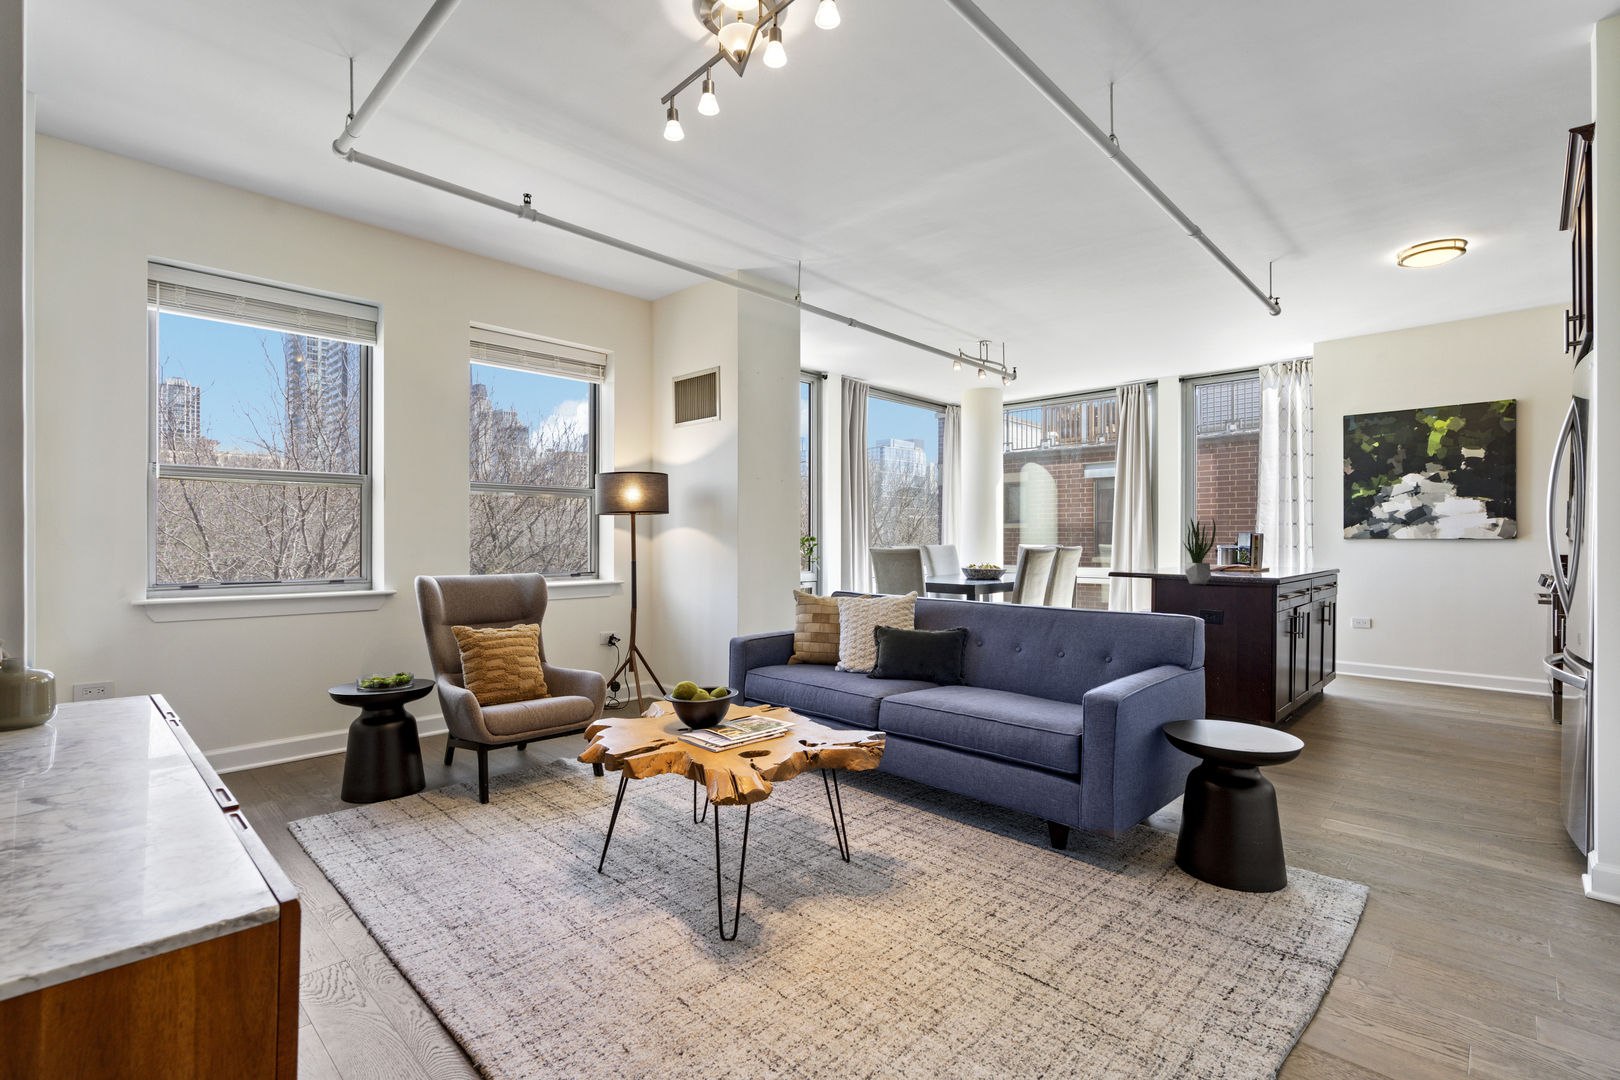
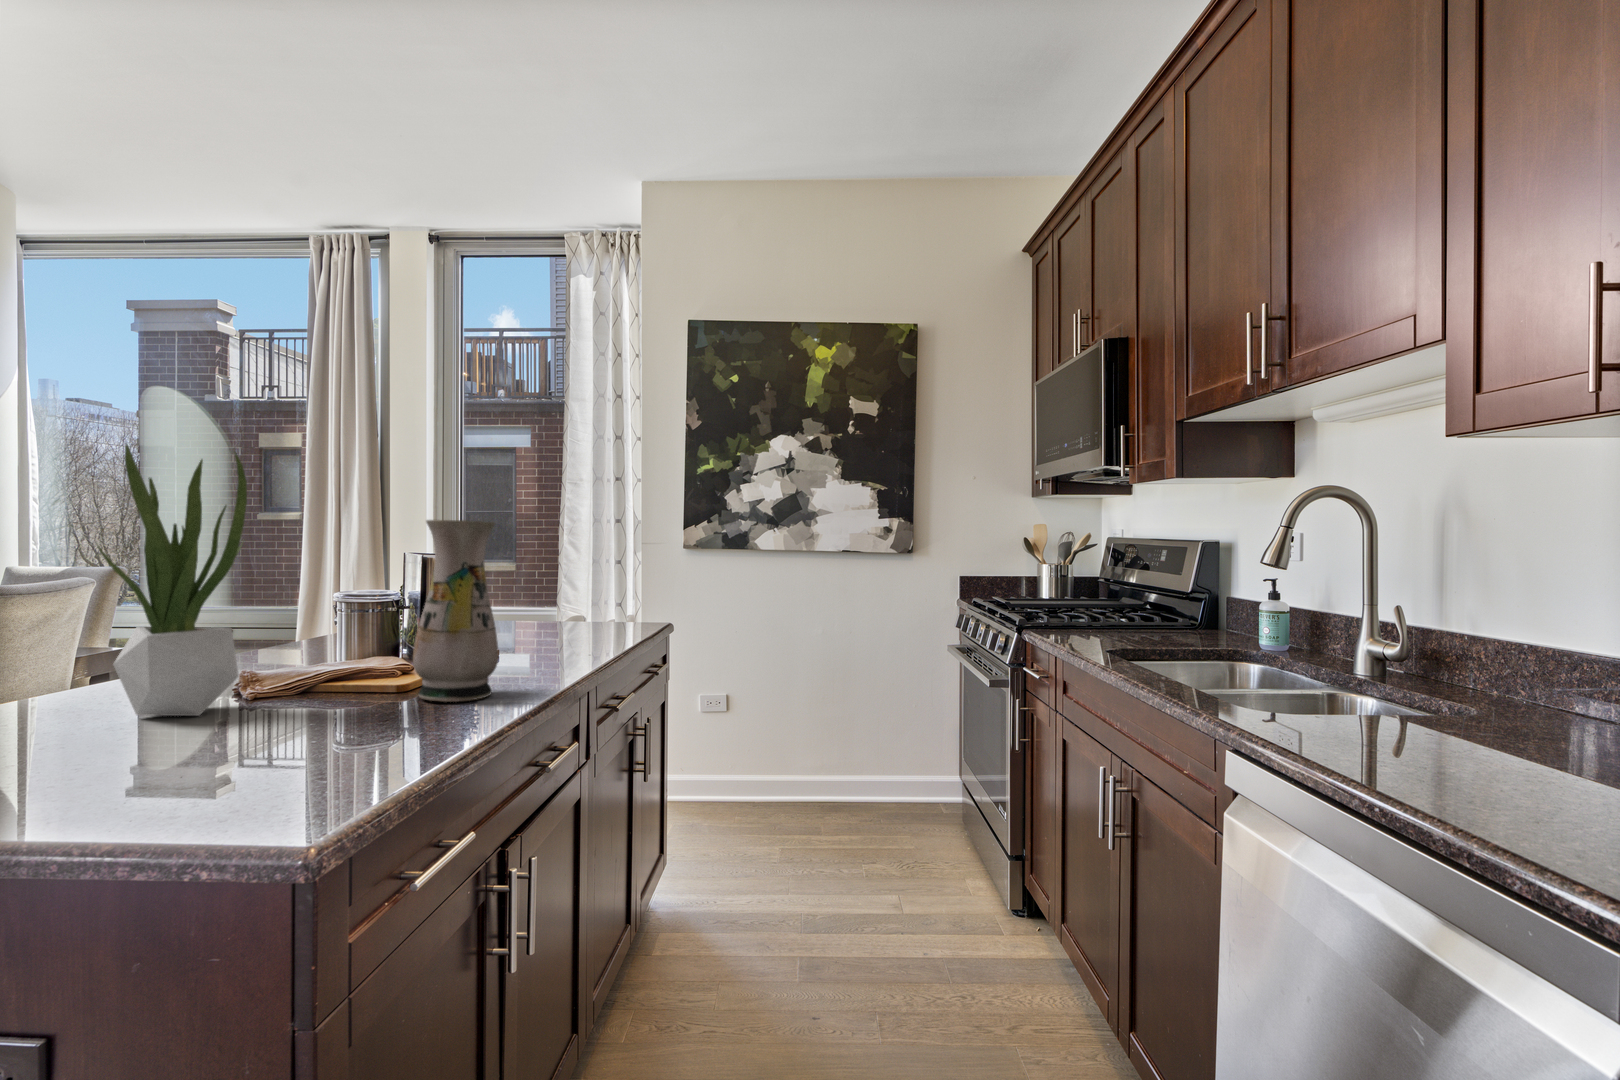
vase: none [1259,533,1286,585] -> present [413,520,499,702]

